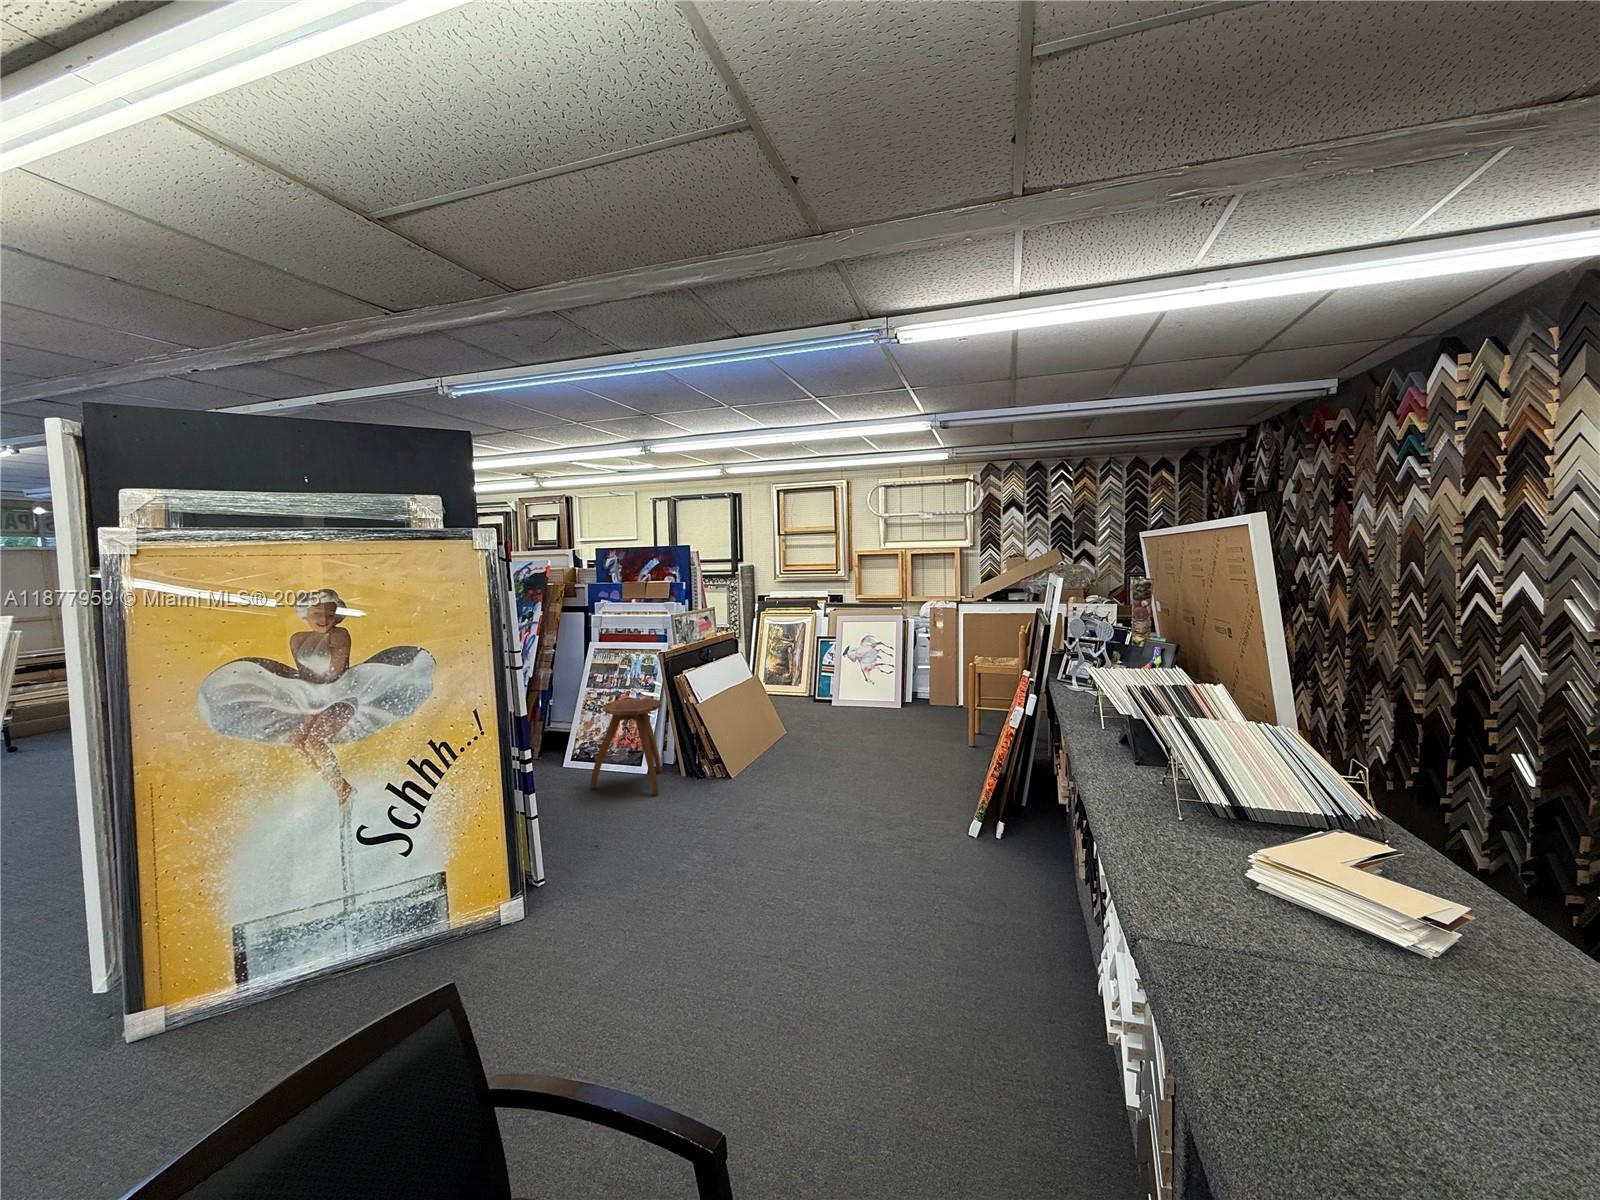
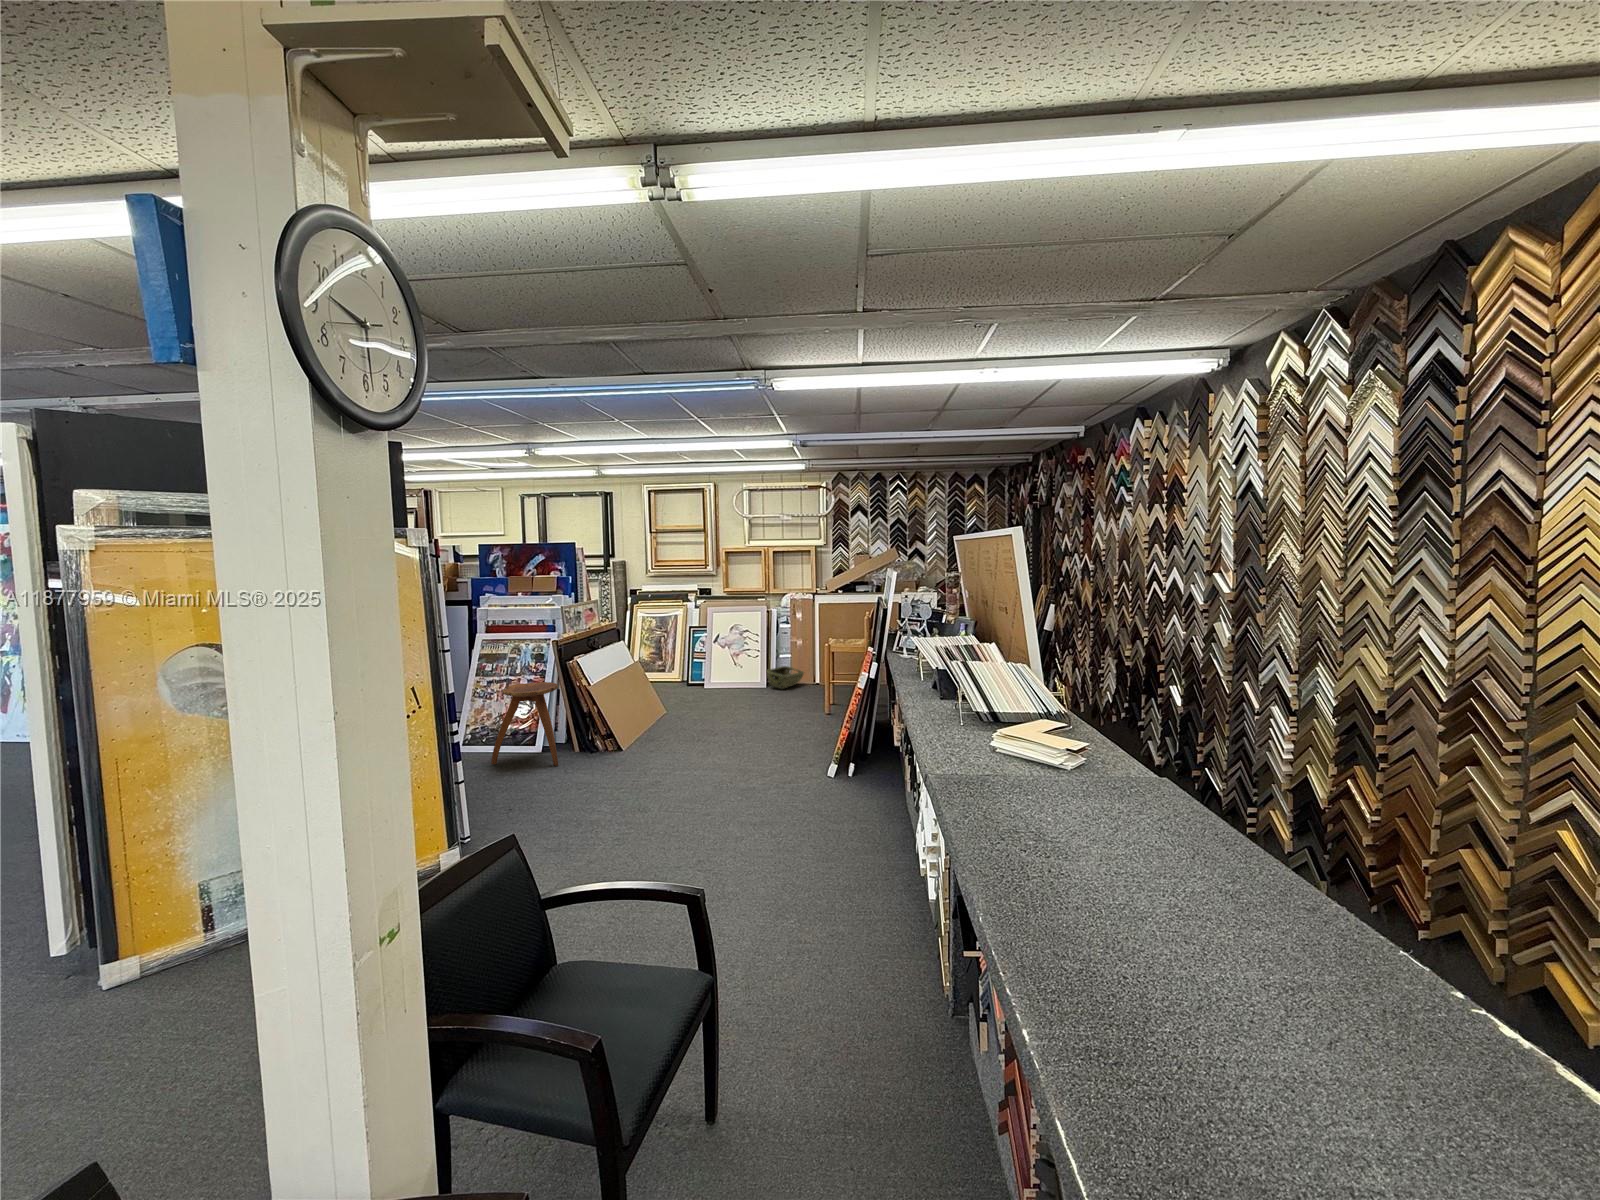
woven basket: none [902,684,947,712] -> present [766,666,804,689]

